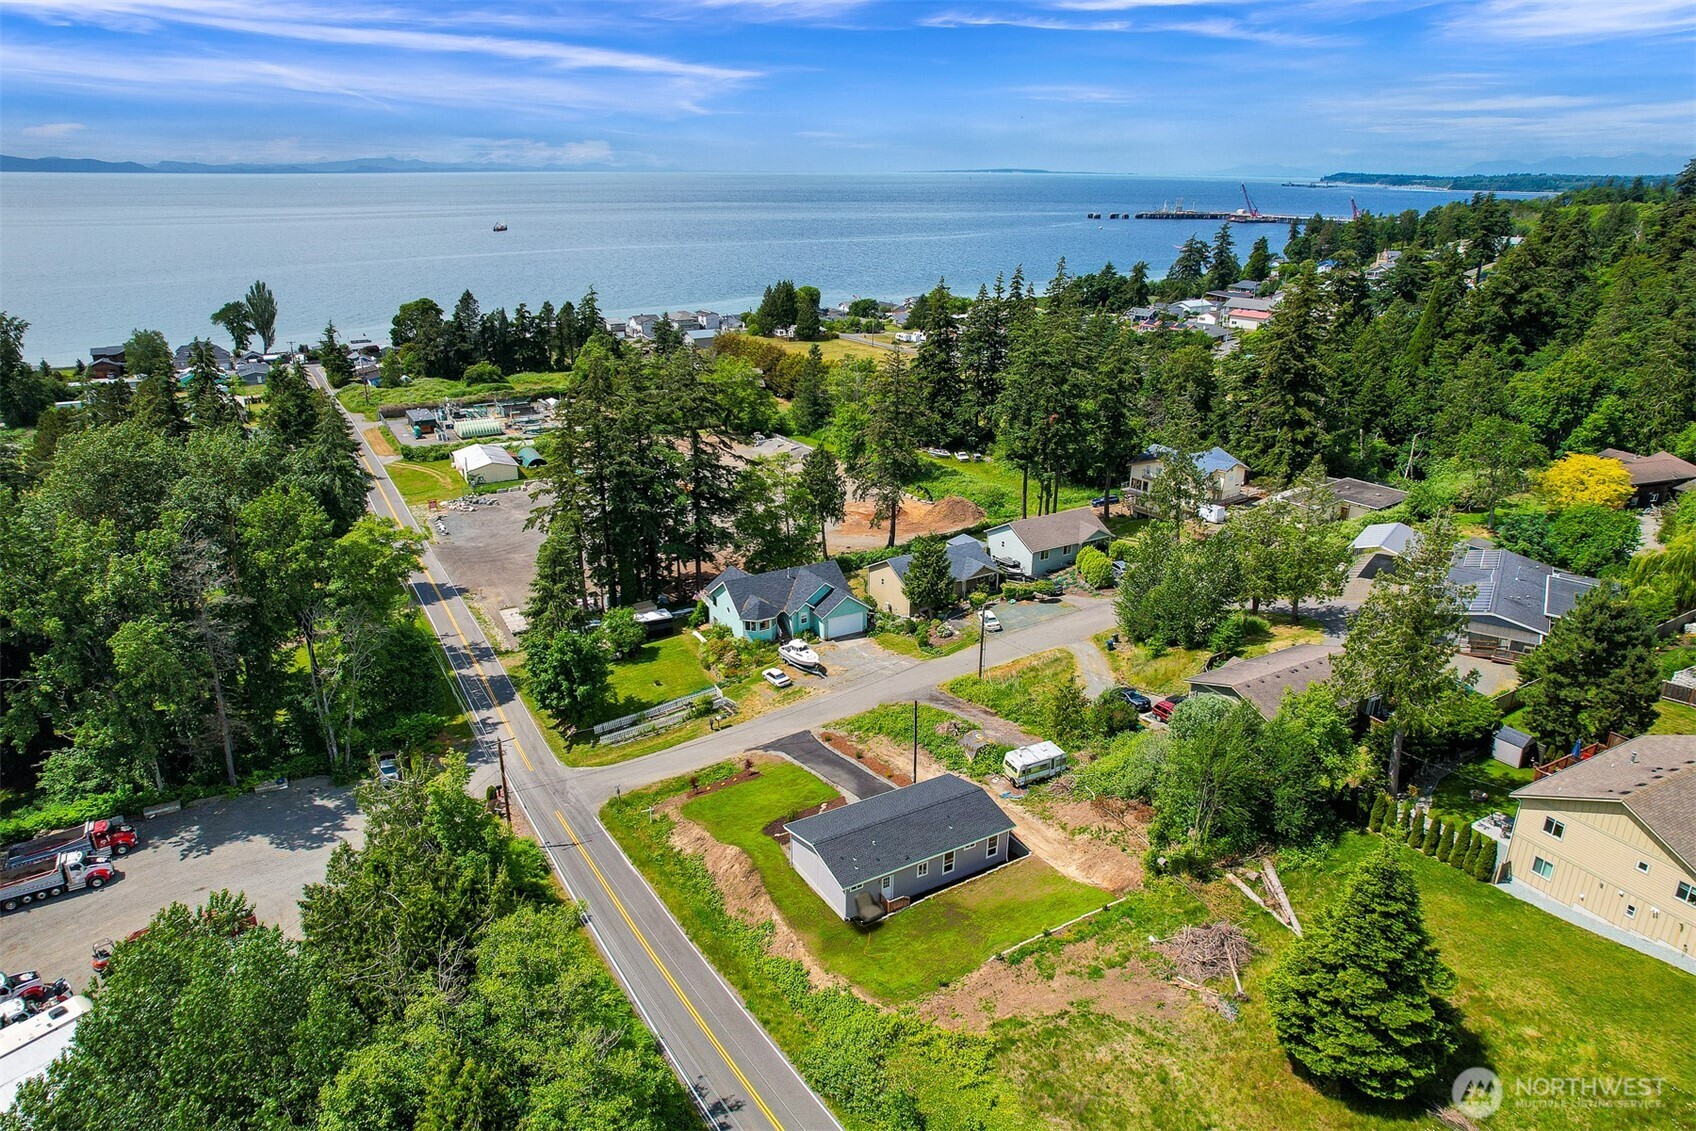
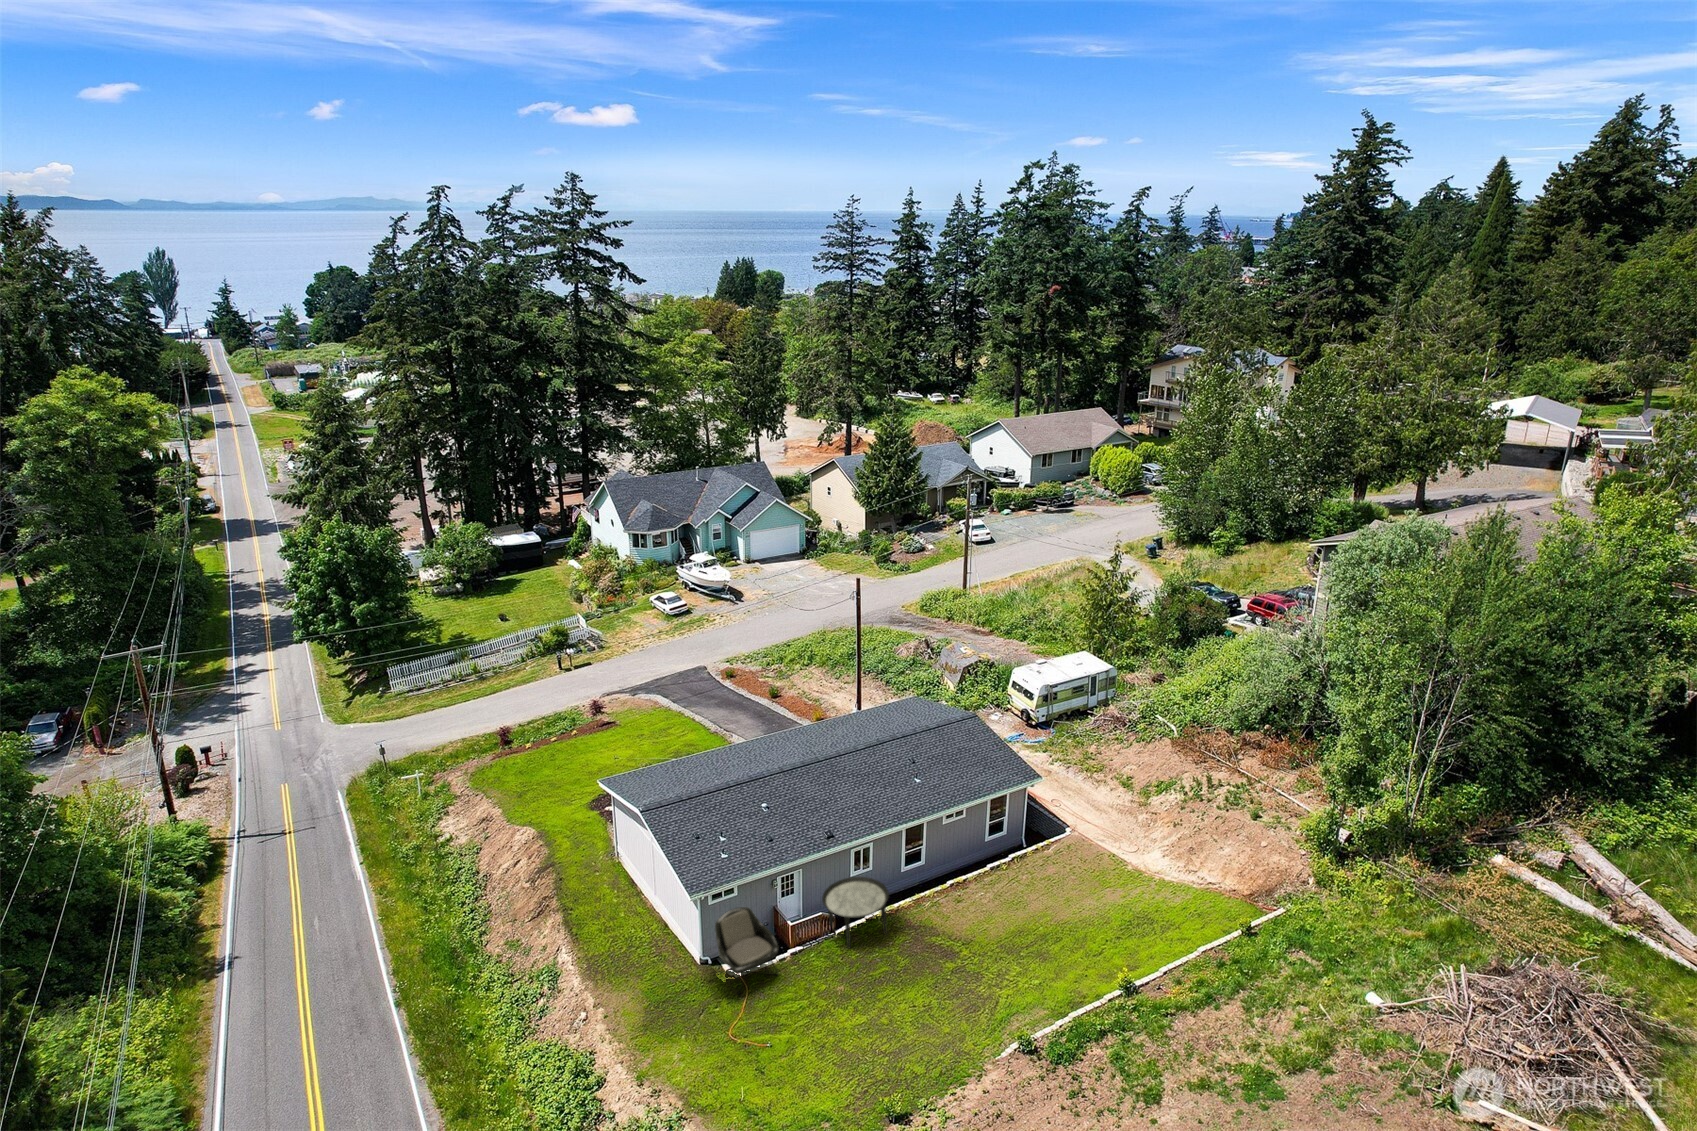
round table: none [903,877,936,912] -> present [822,877,889,949]

